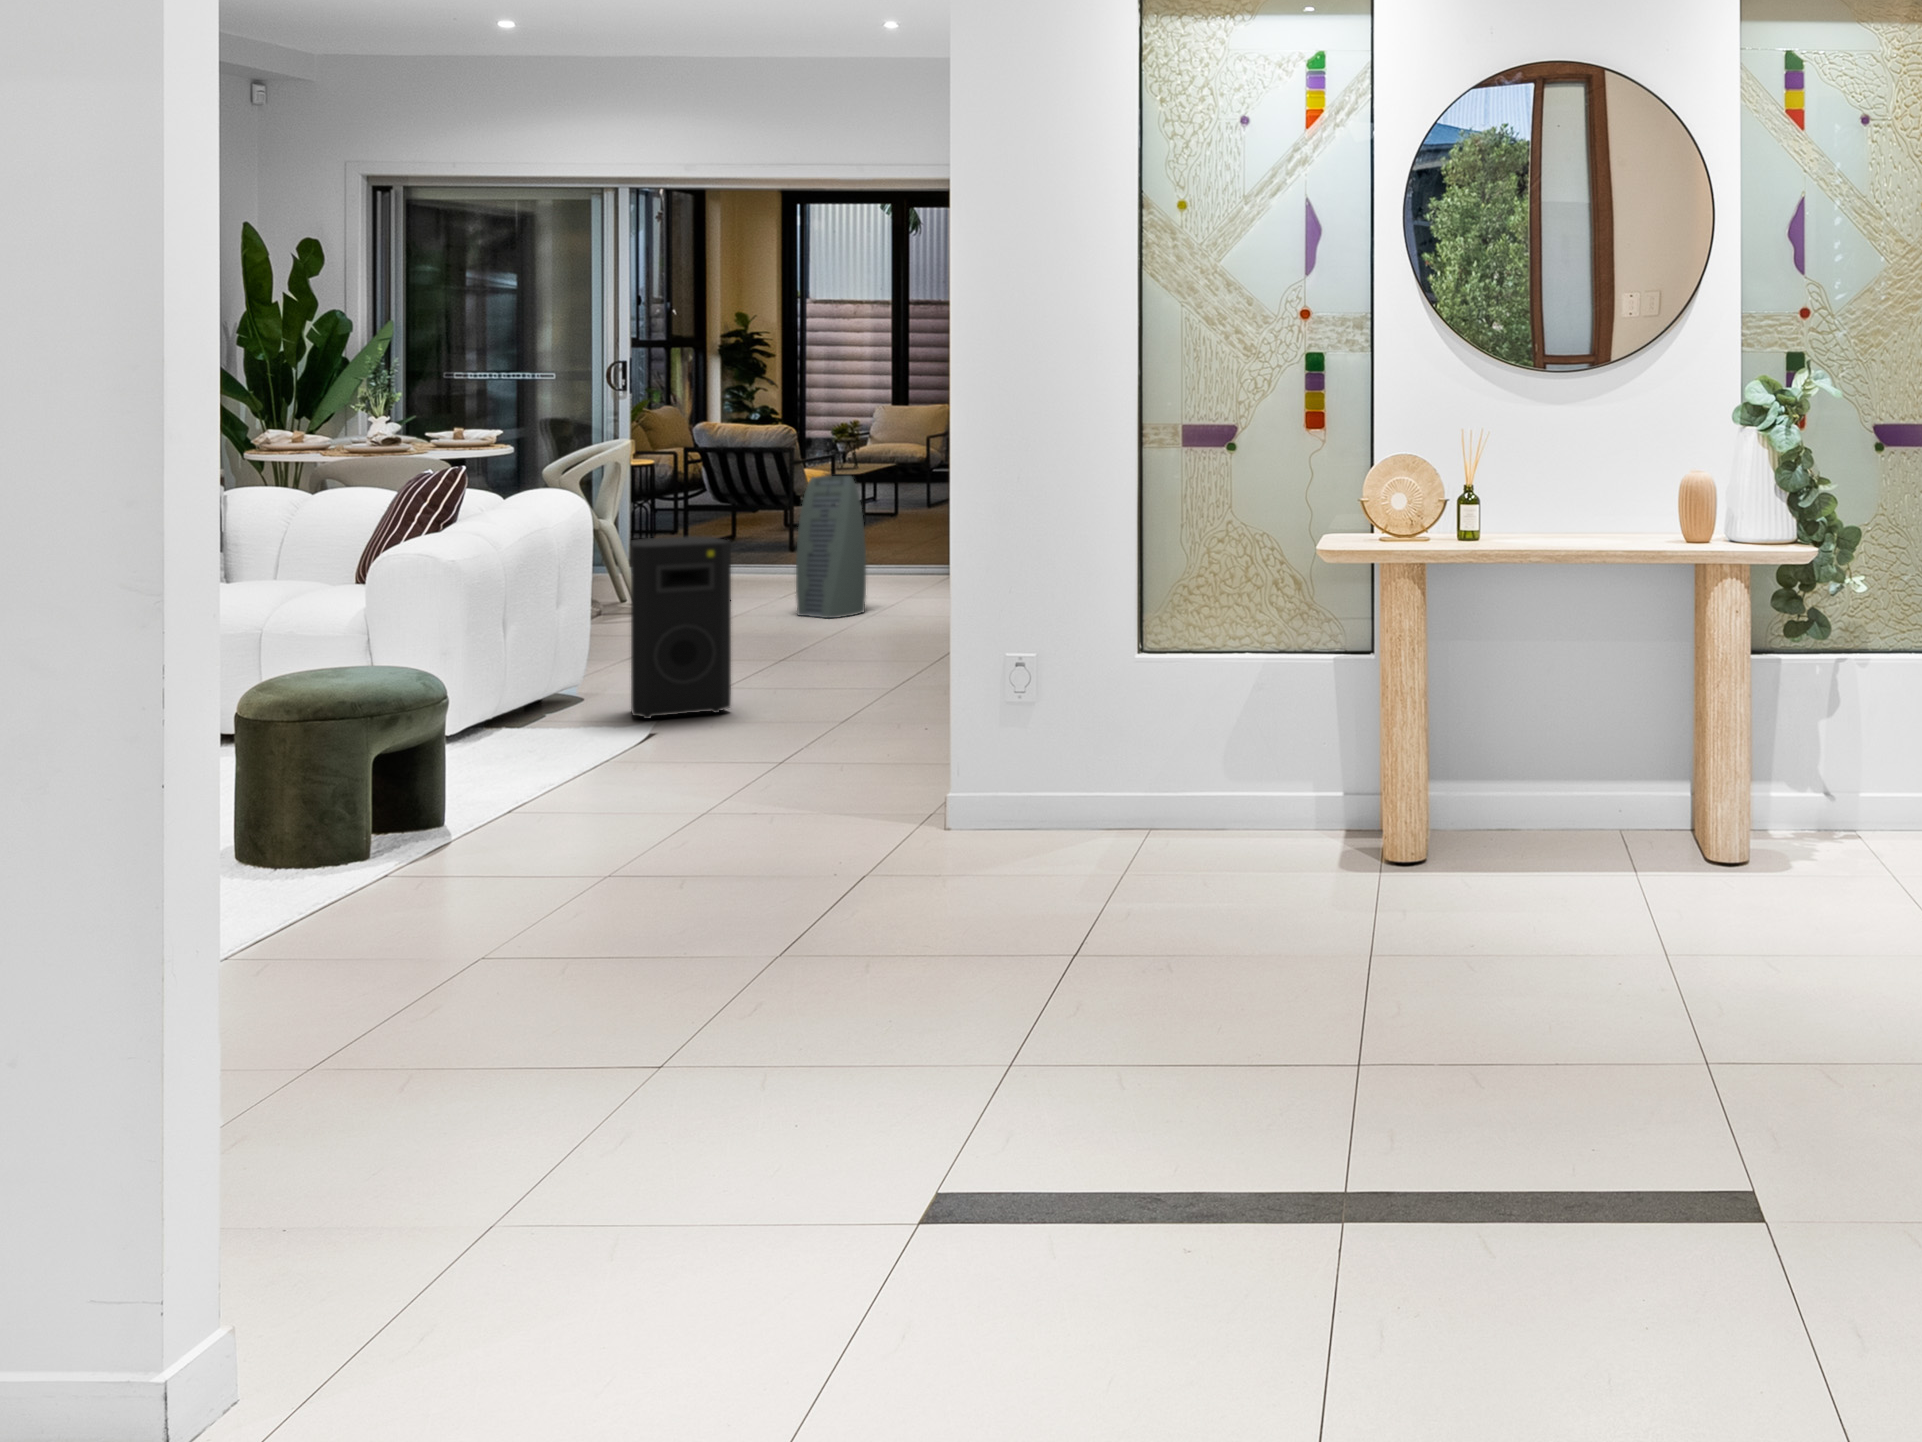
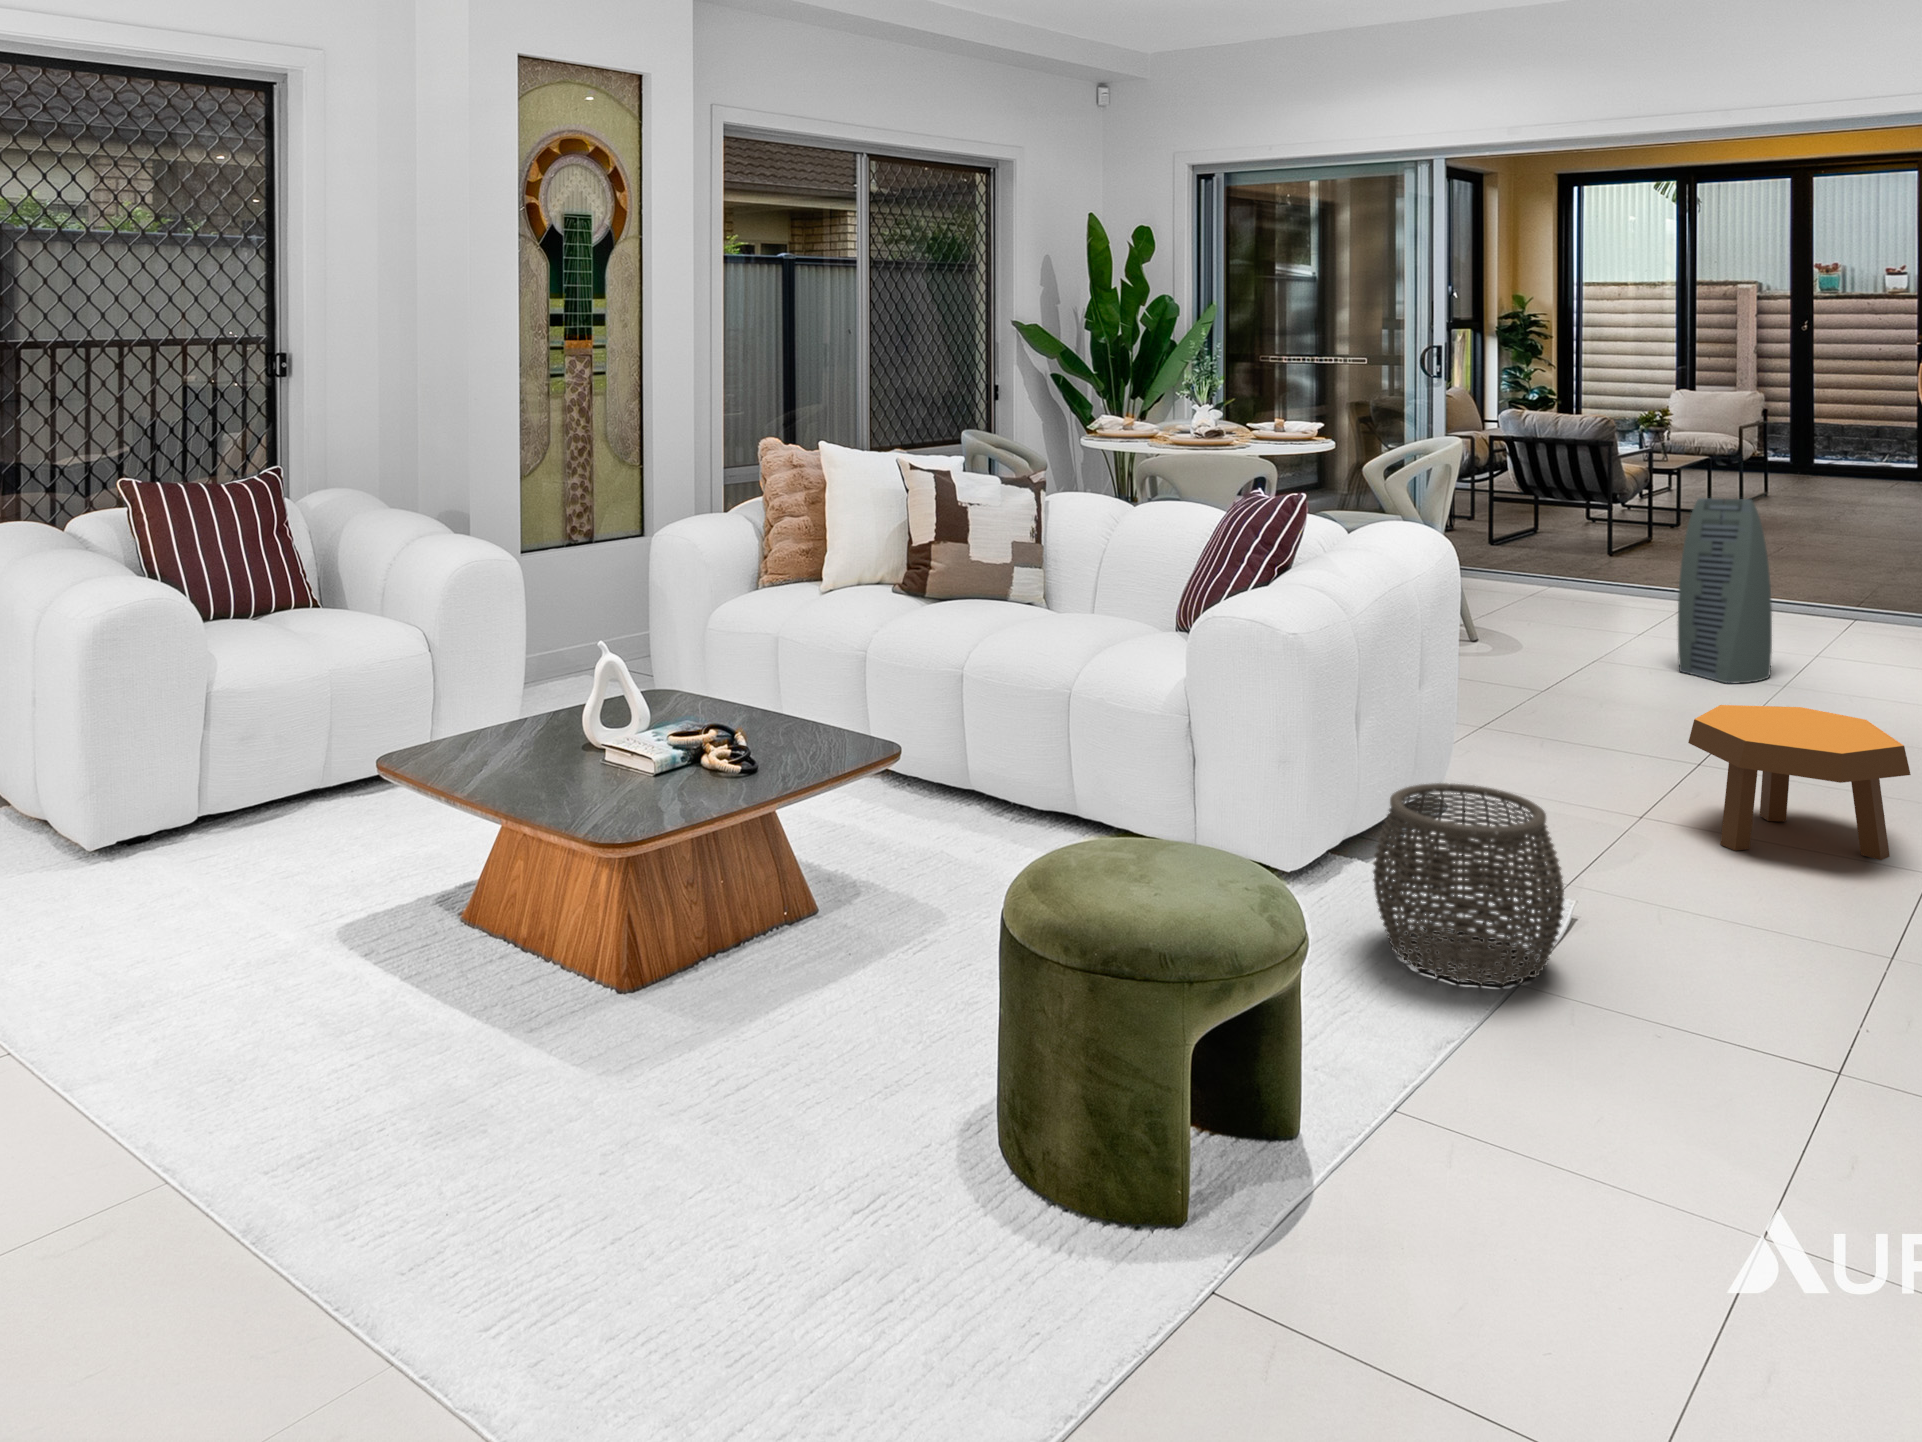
speaker: present [631,536,731,719] -> none [1532,618,1694,903]
footstool: none [750,599,880,690] -> present [1688,705,1911,860]
woven basket: none [506,640,633,754] -> present [1373,783,1564,985]

